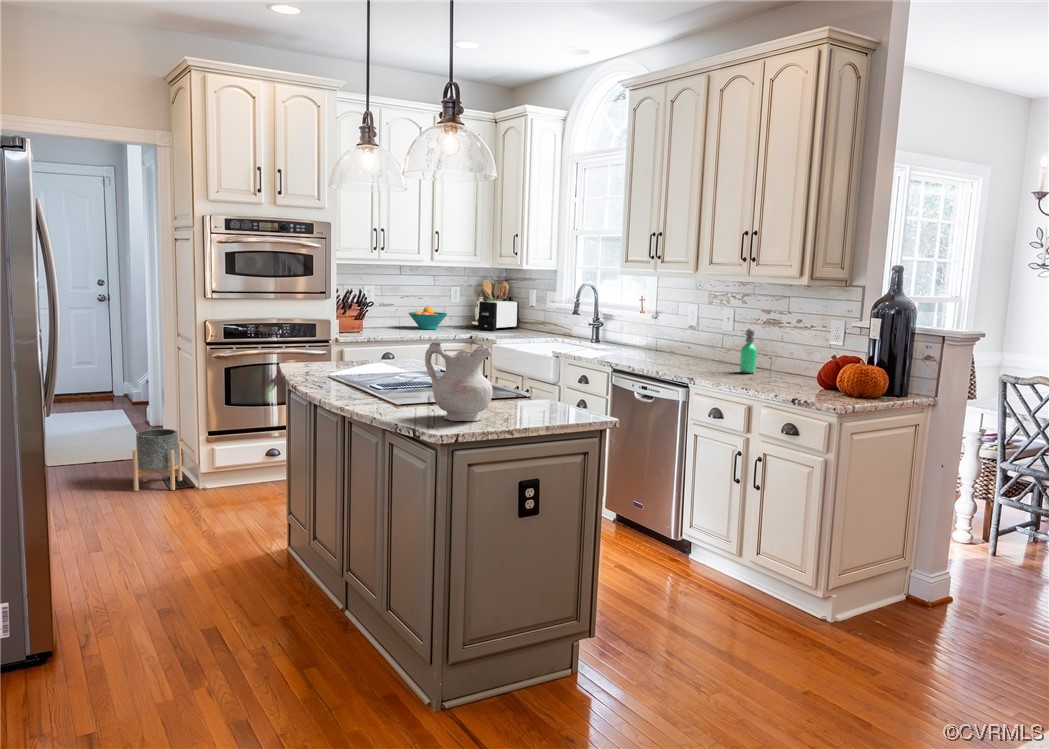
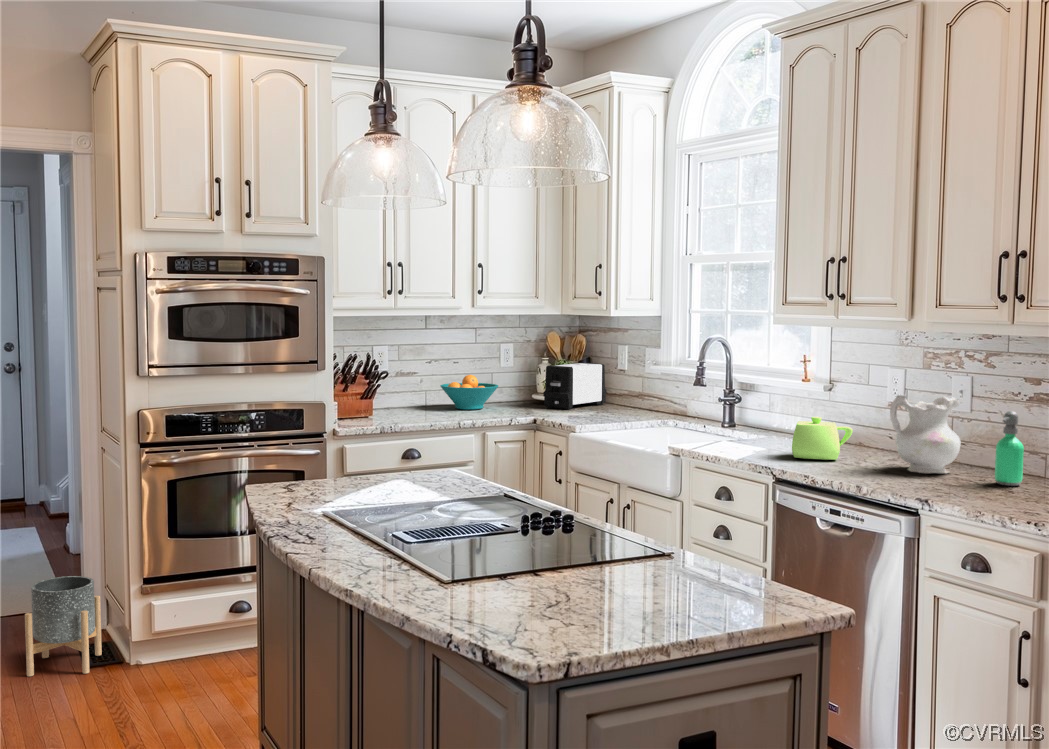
teapot: none [625,333,663,359] -> present [792,417,853,460]
ceramic pitcher: present [425,342,493,421] -> present [890,395,960,473]

